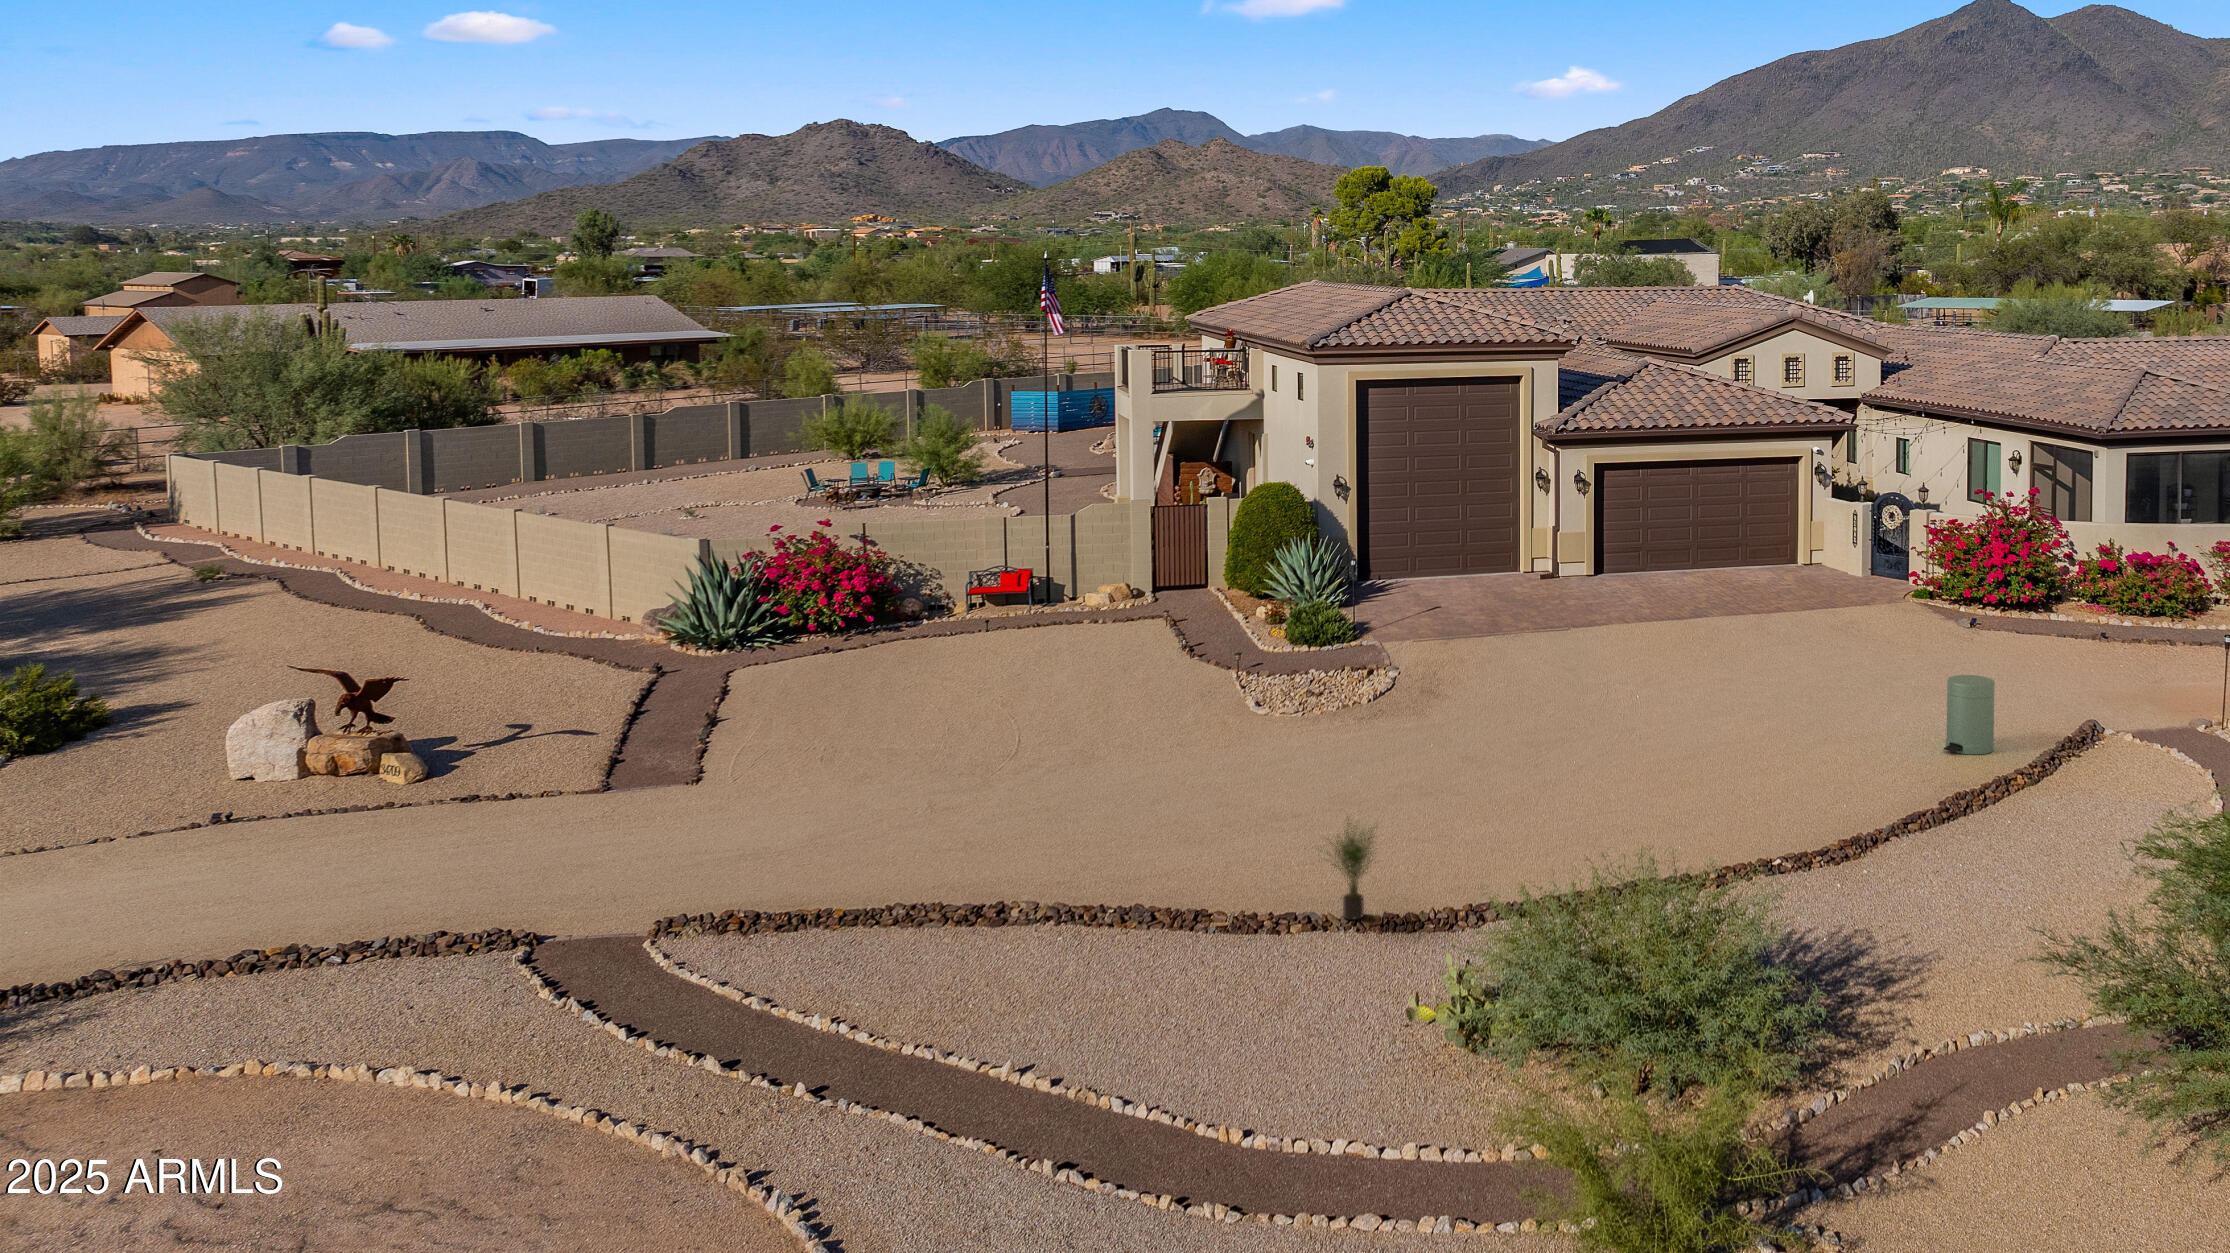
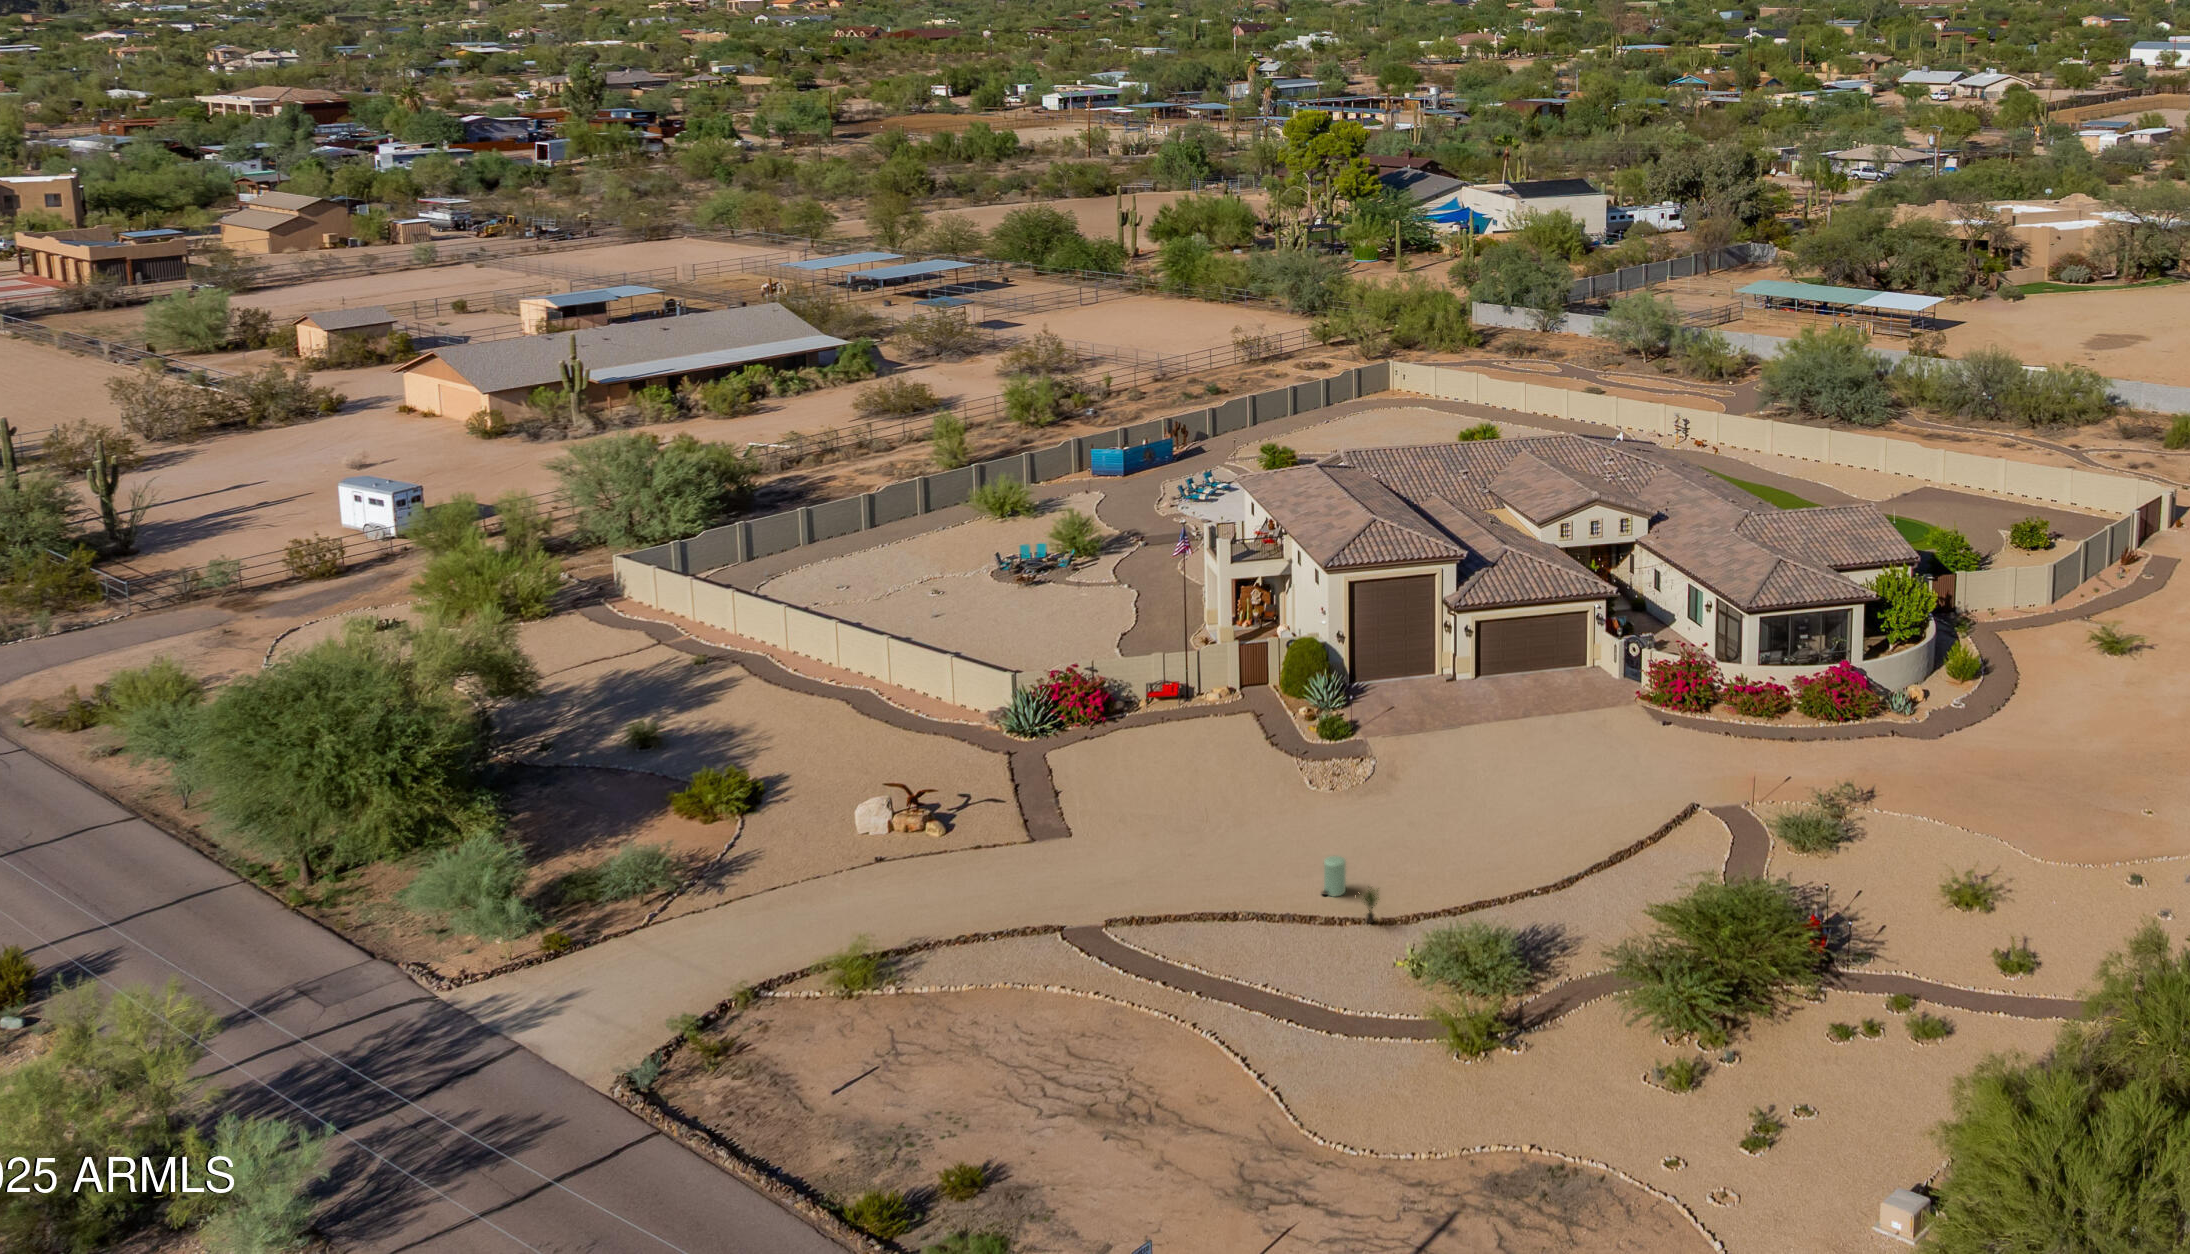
trash can: present [1944,675,1995,755] -> present [1322,856,1346,896]

